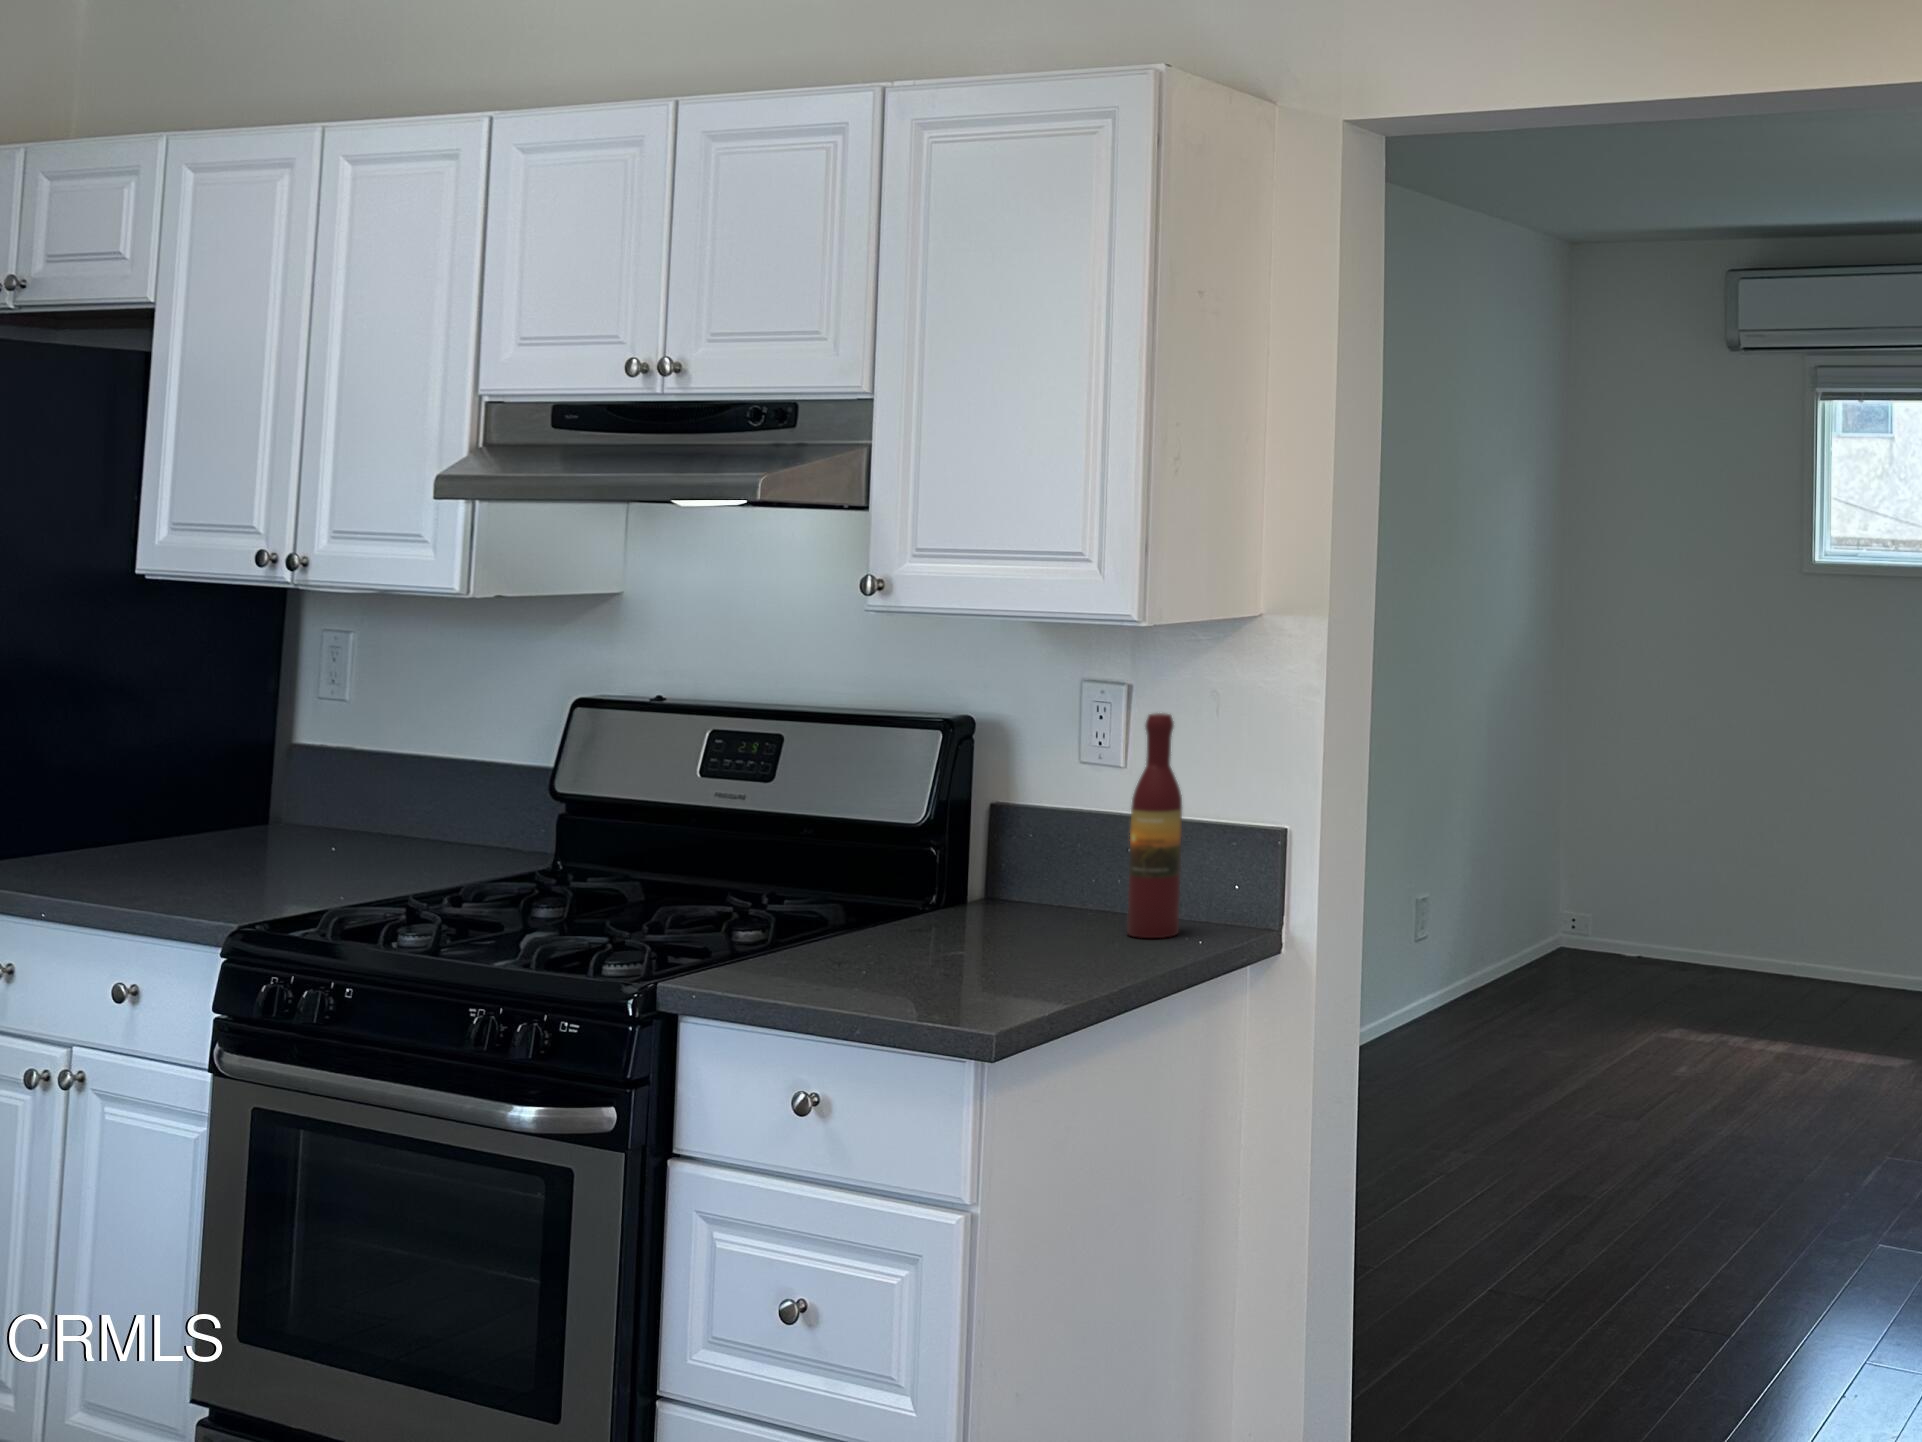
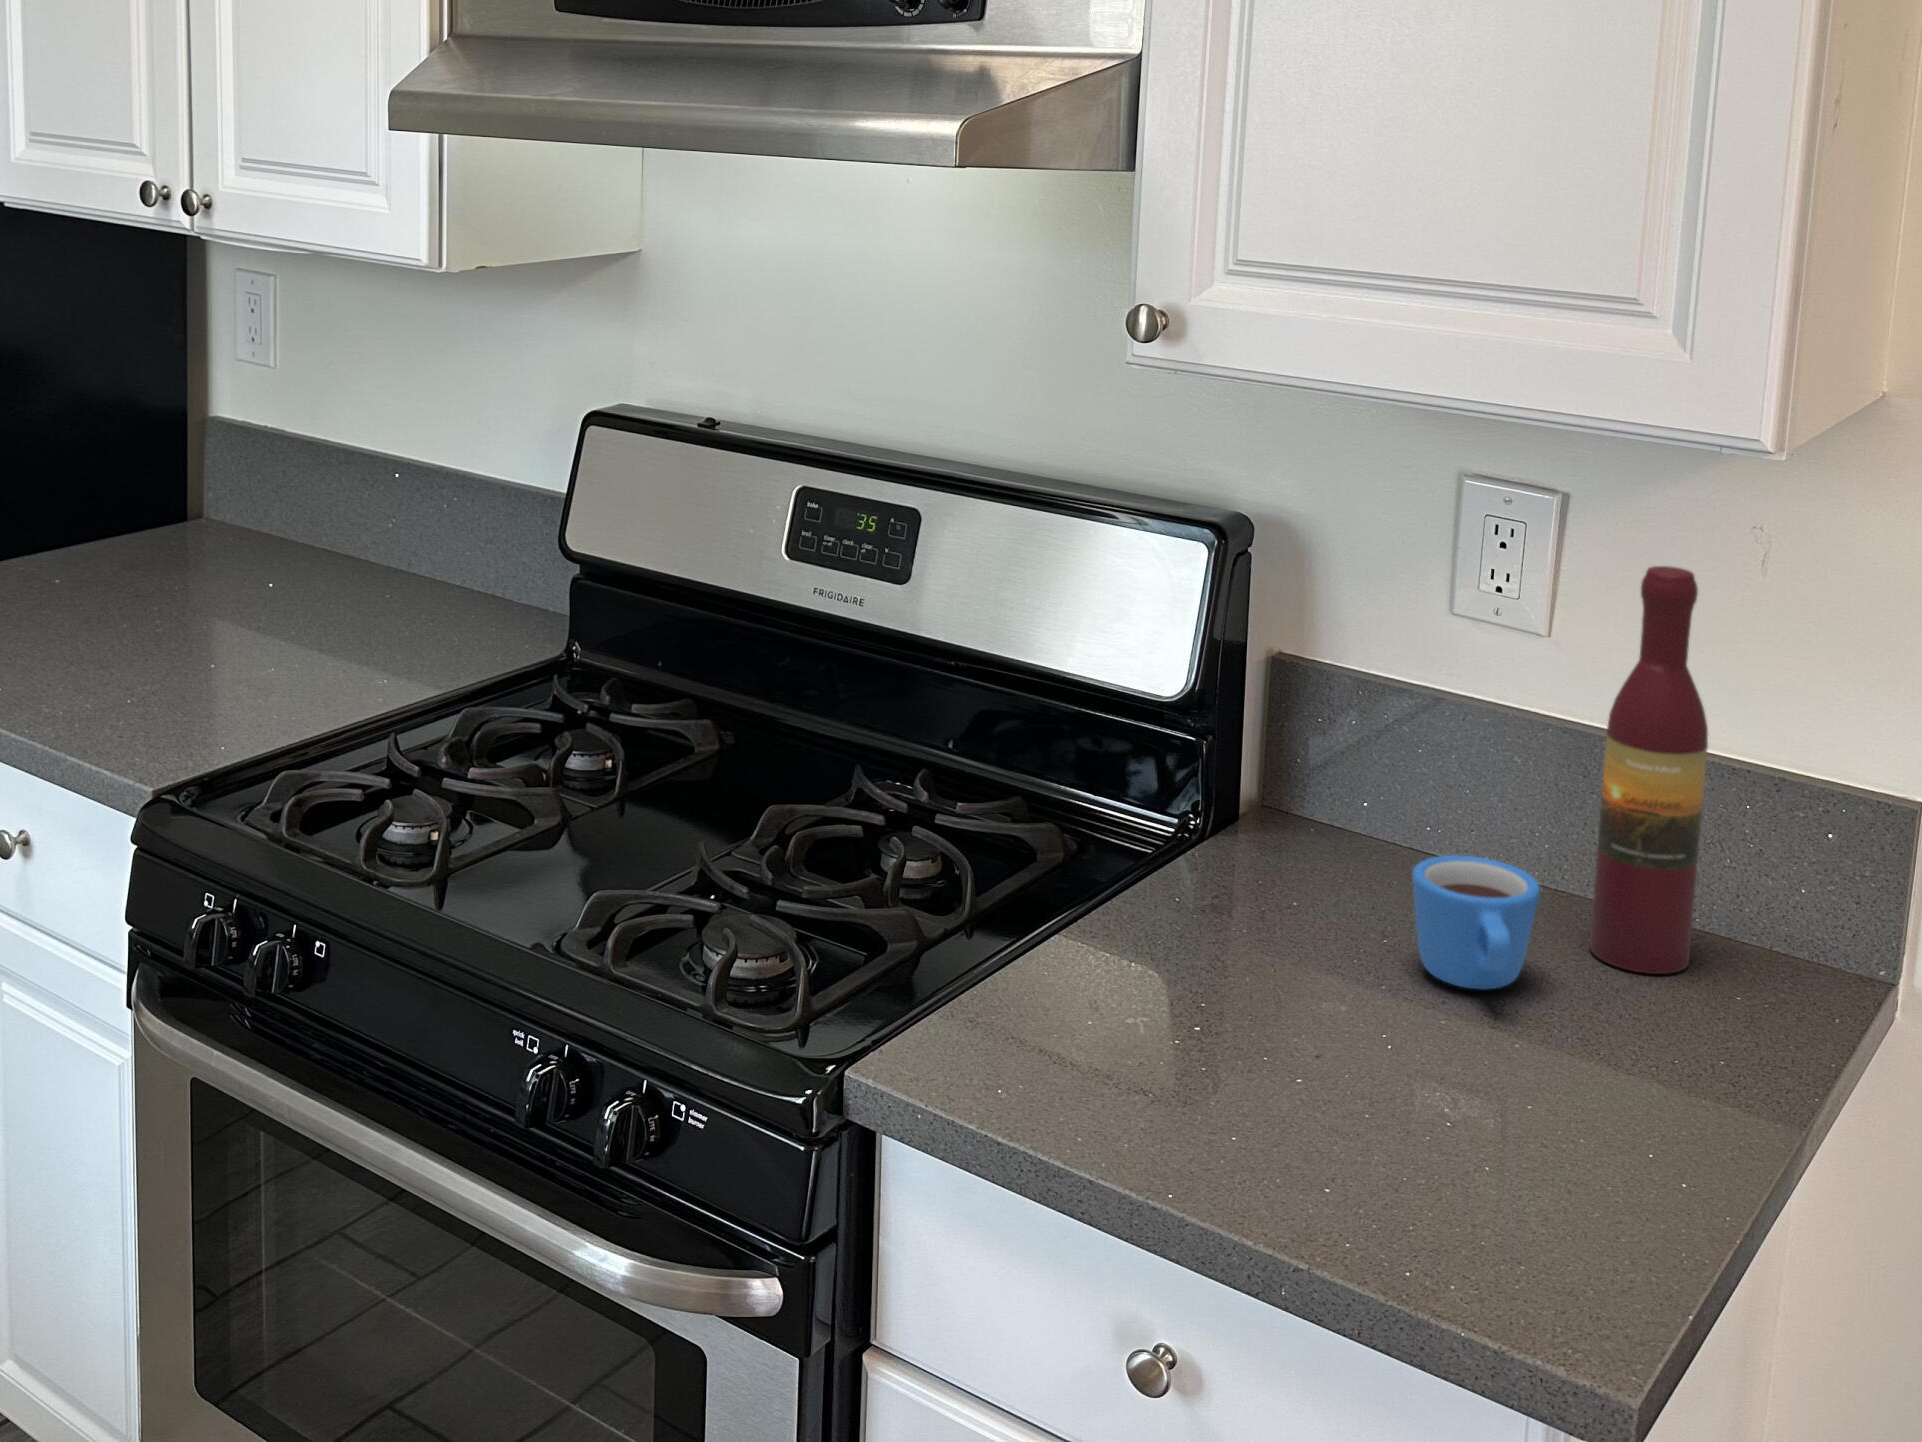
mug: none [1018,880,1086,946] -> present [1412,855,1540,989]

